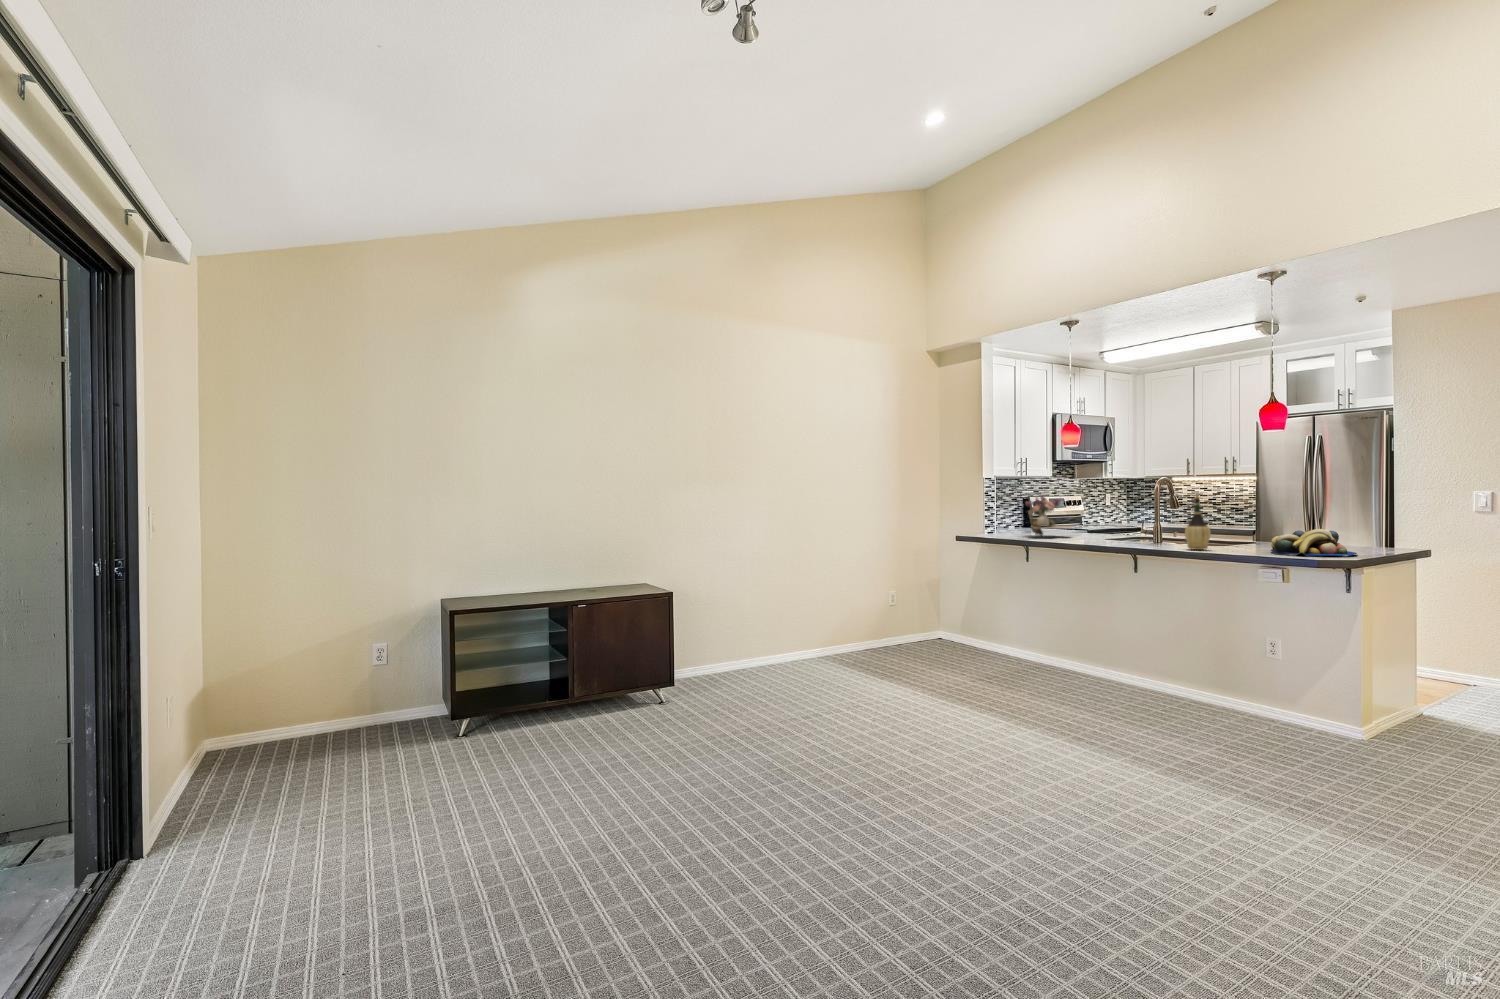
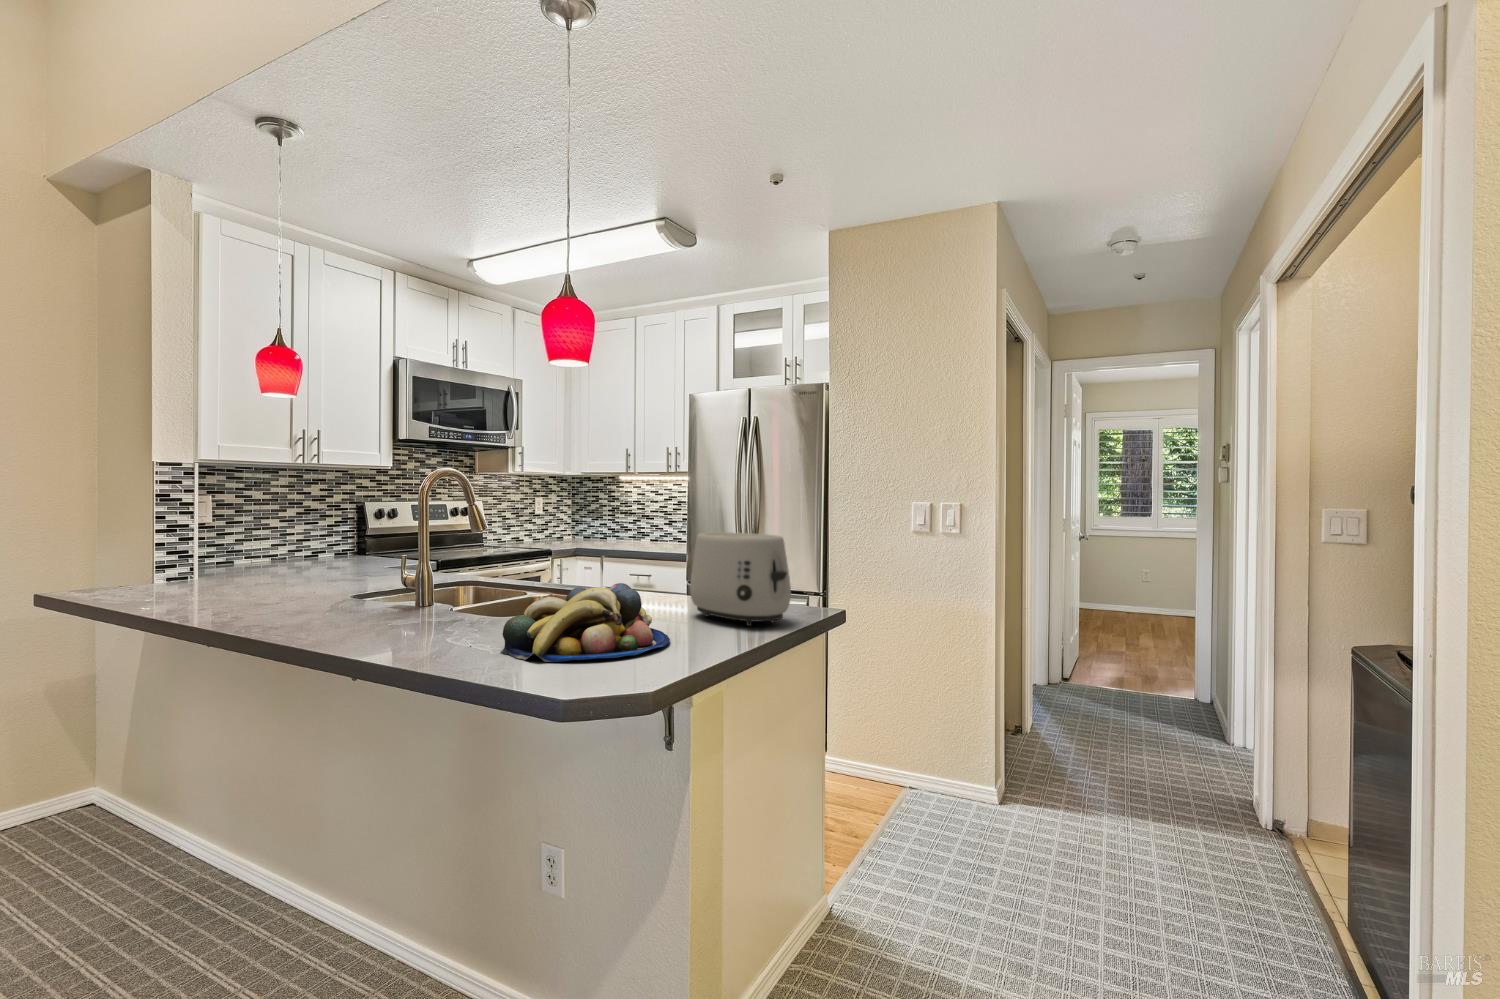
flower arrangement: present [1025,495,1073,536] -> none [179,495,309,588]
wine bottle: present [1185,495,1211,550] -> none [351,504,410,637]
toaster: none [1343,508,1416,552] -> present [690,532,791,626]

